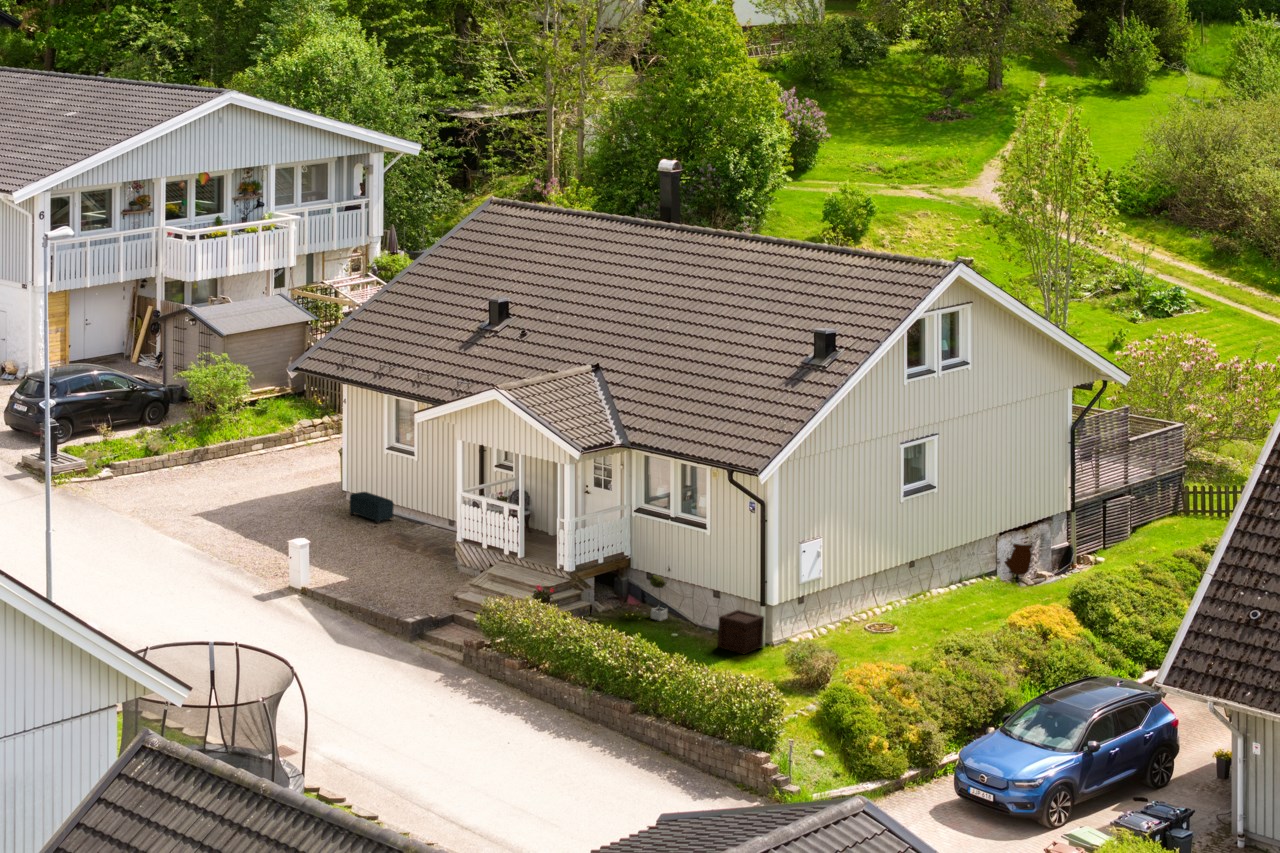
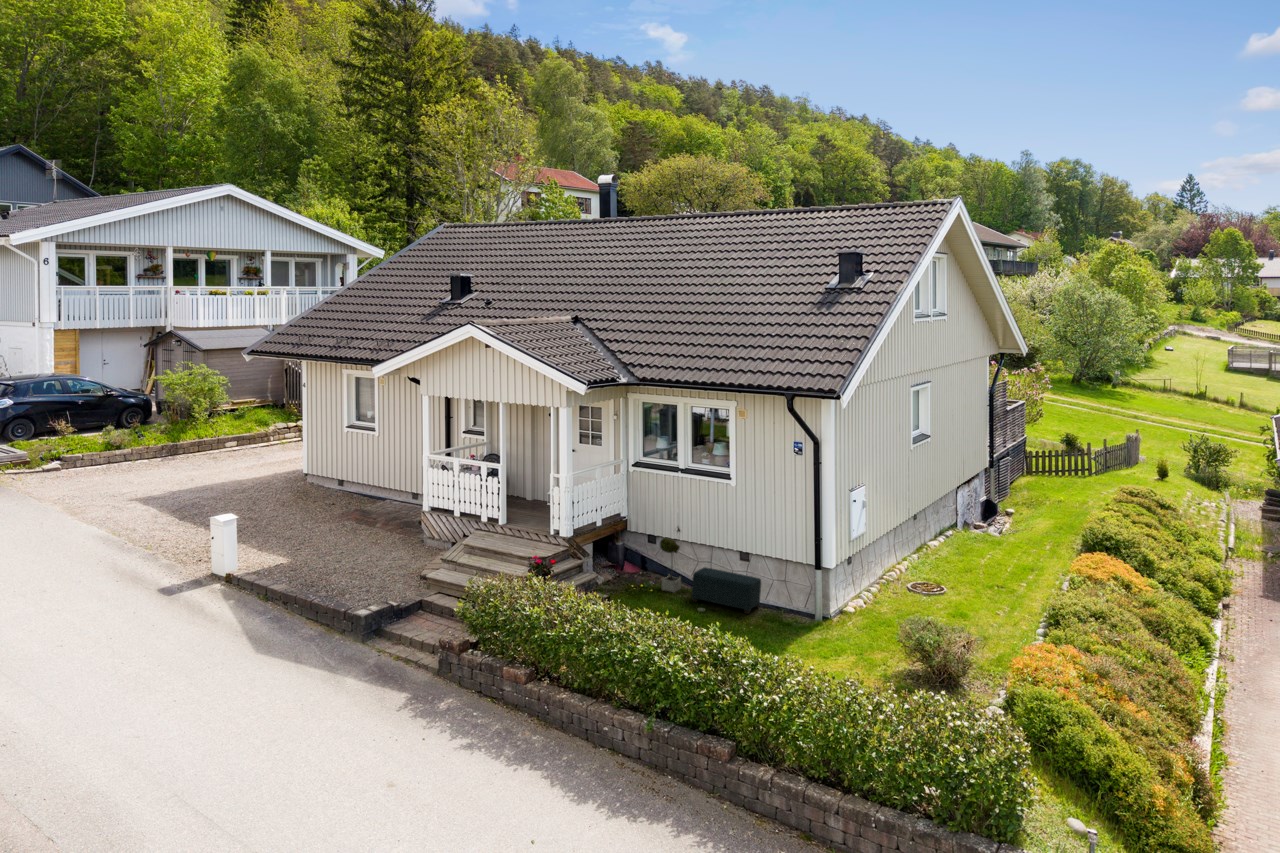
bench: present [350,492,394,524] -> present [692,567,761,614]
lounge chair: present [1004,544,1032,583] -> none [960,494,1002,535]
wooden crate: present [717,610,764,654] -> none [760,574,814,631]

